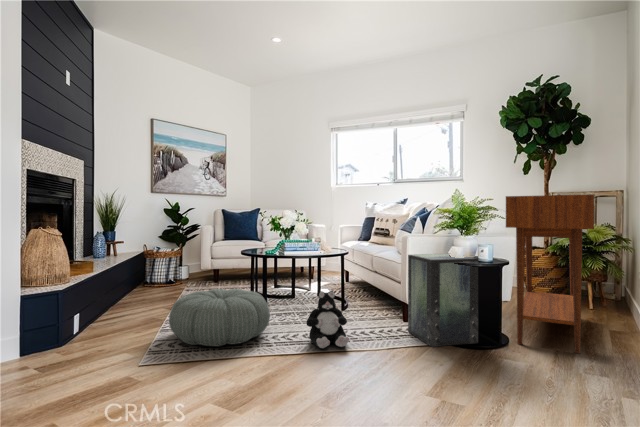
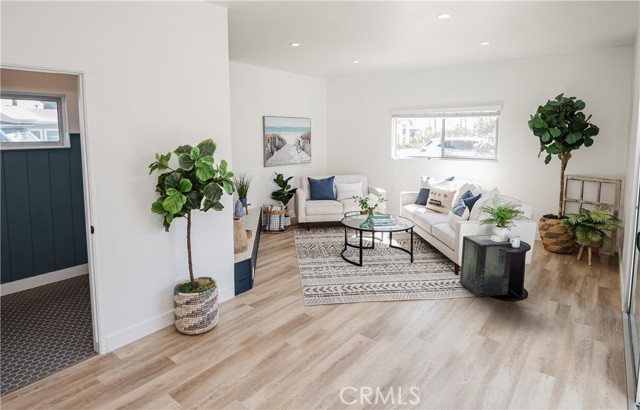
console table: present [506,194,595,354] -> none [533,192,598,305]
pouf: present [169,289,270,346] -> none [313,253,373,293]
plush toy: present [307,291,349,348] -> none [398,260,426,296]

